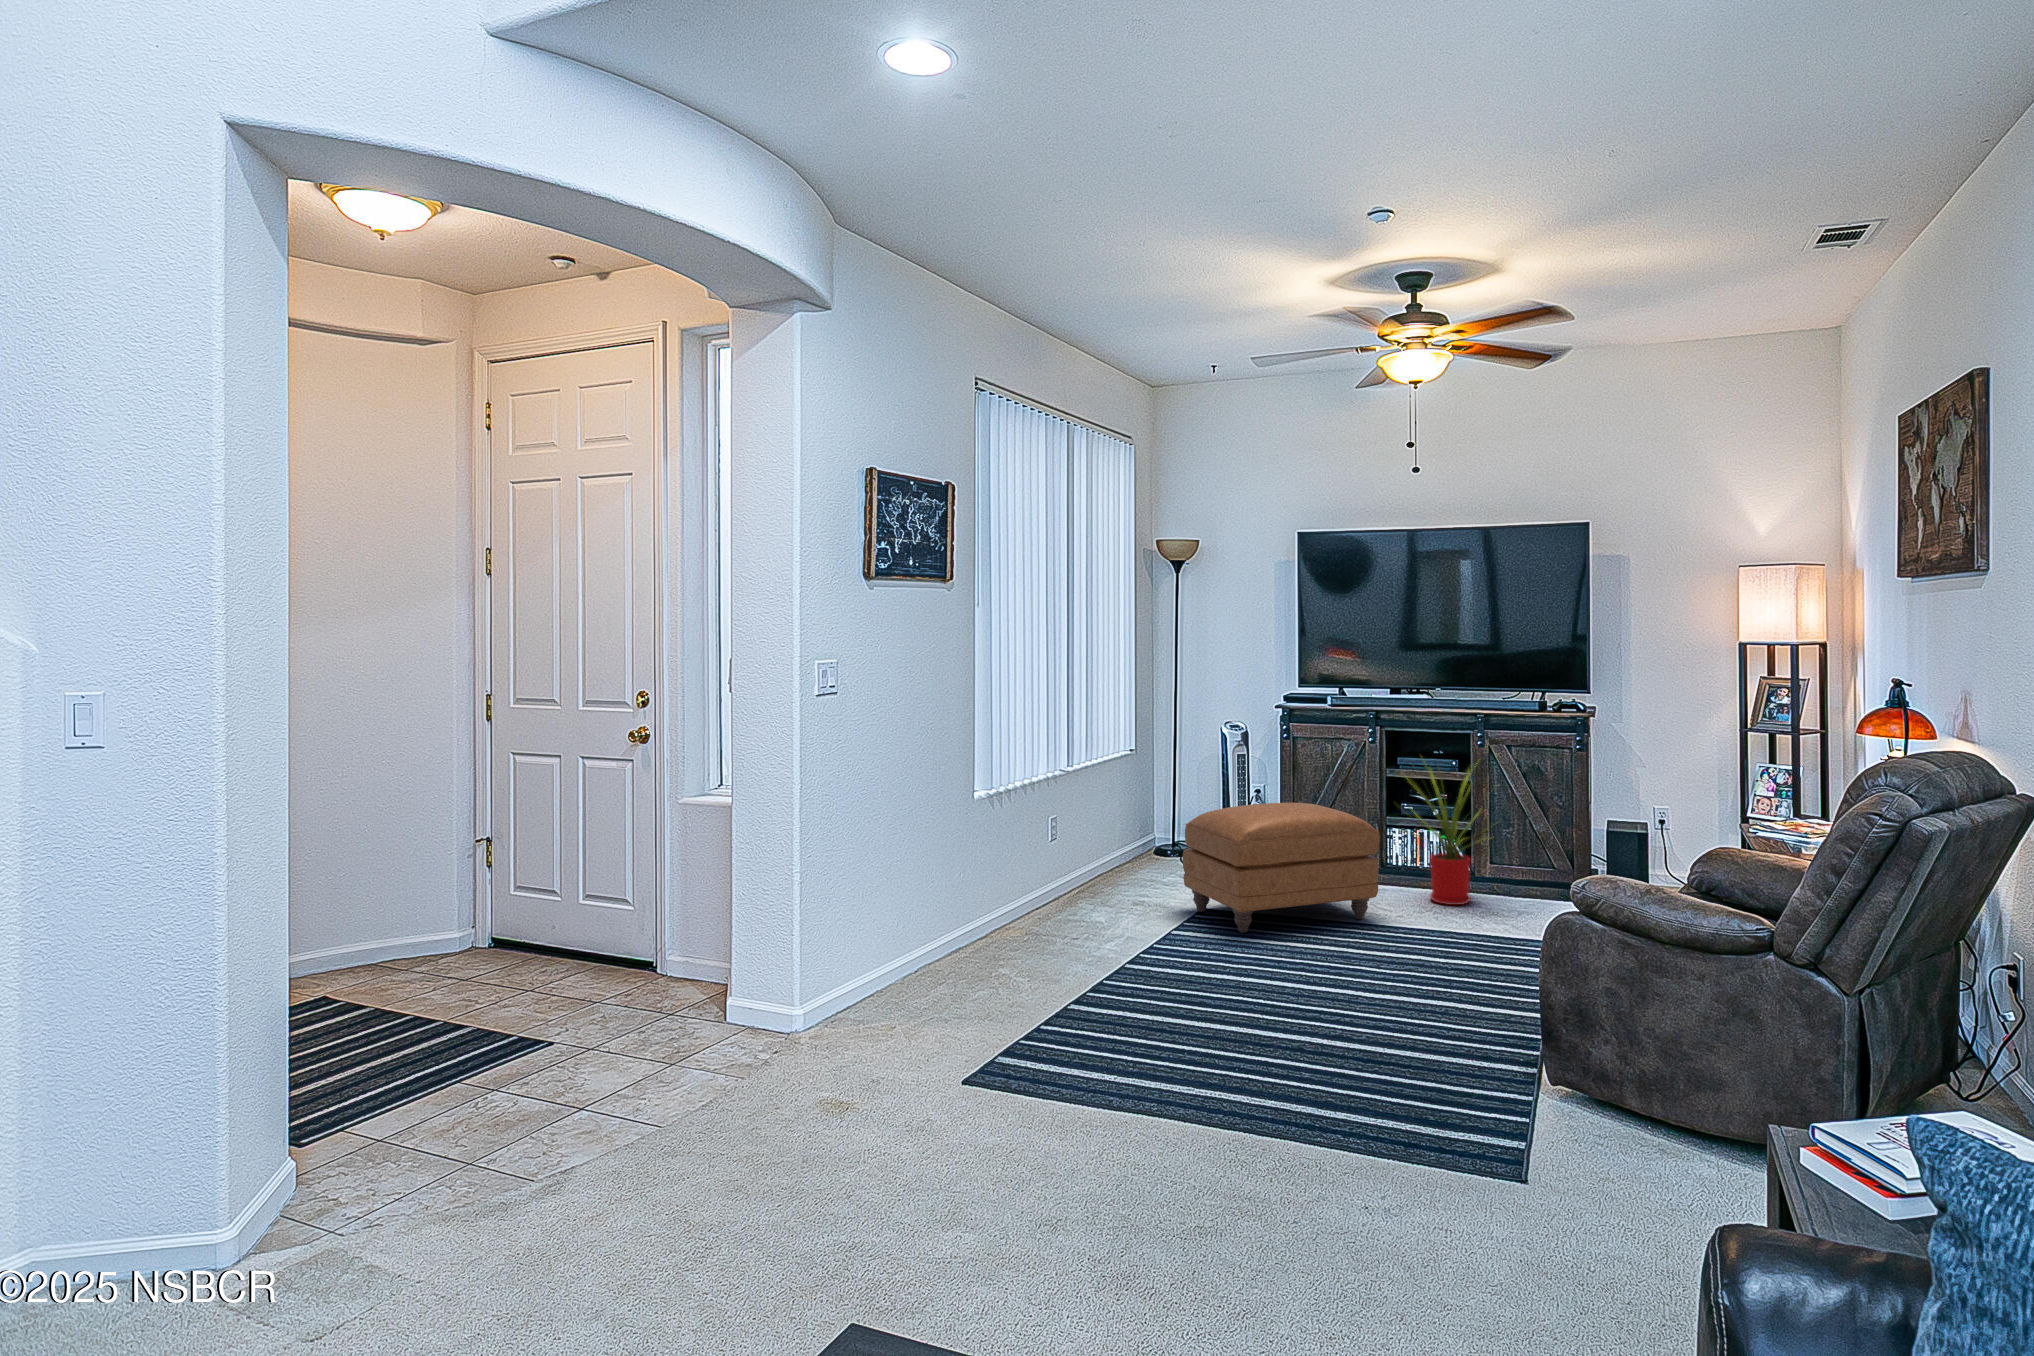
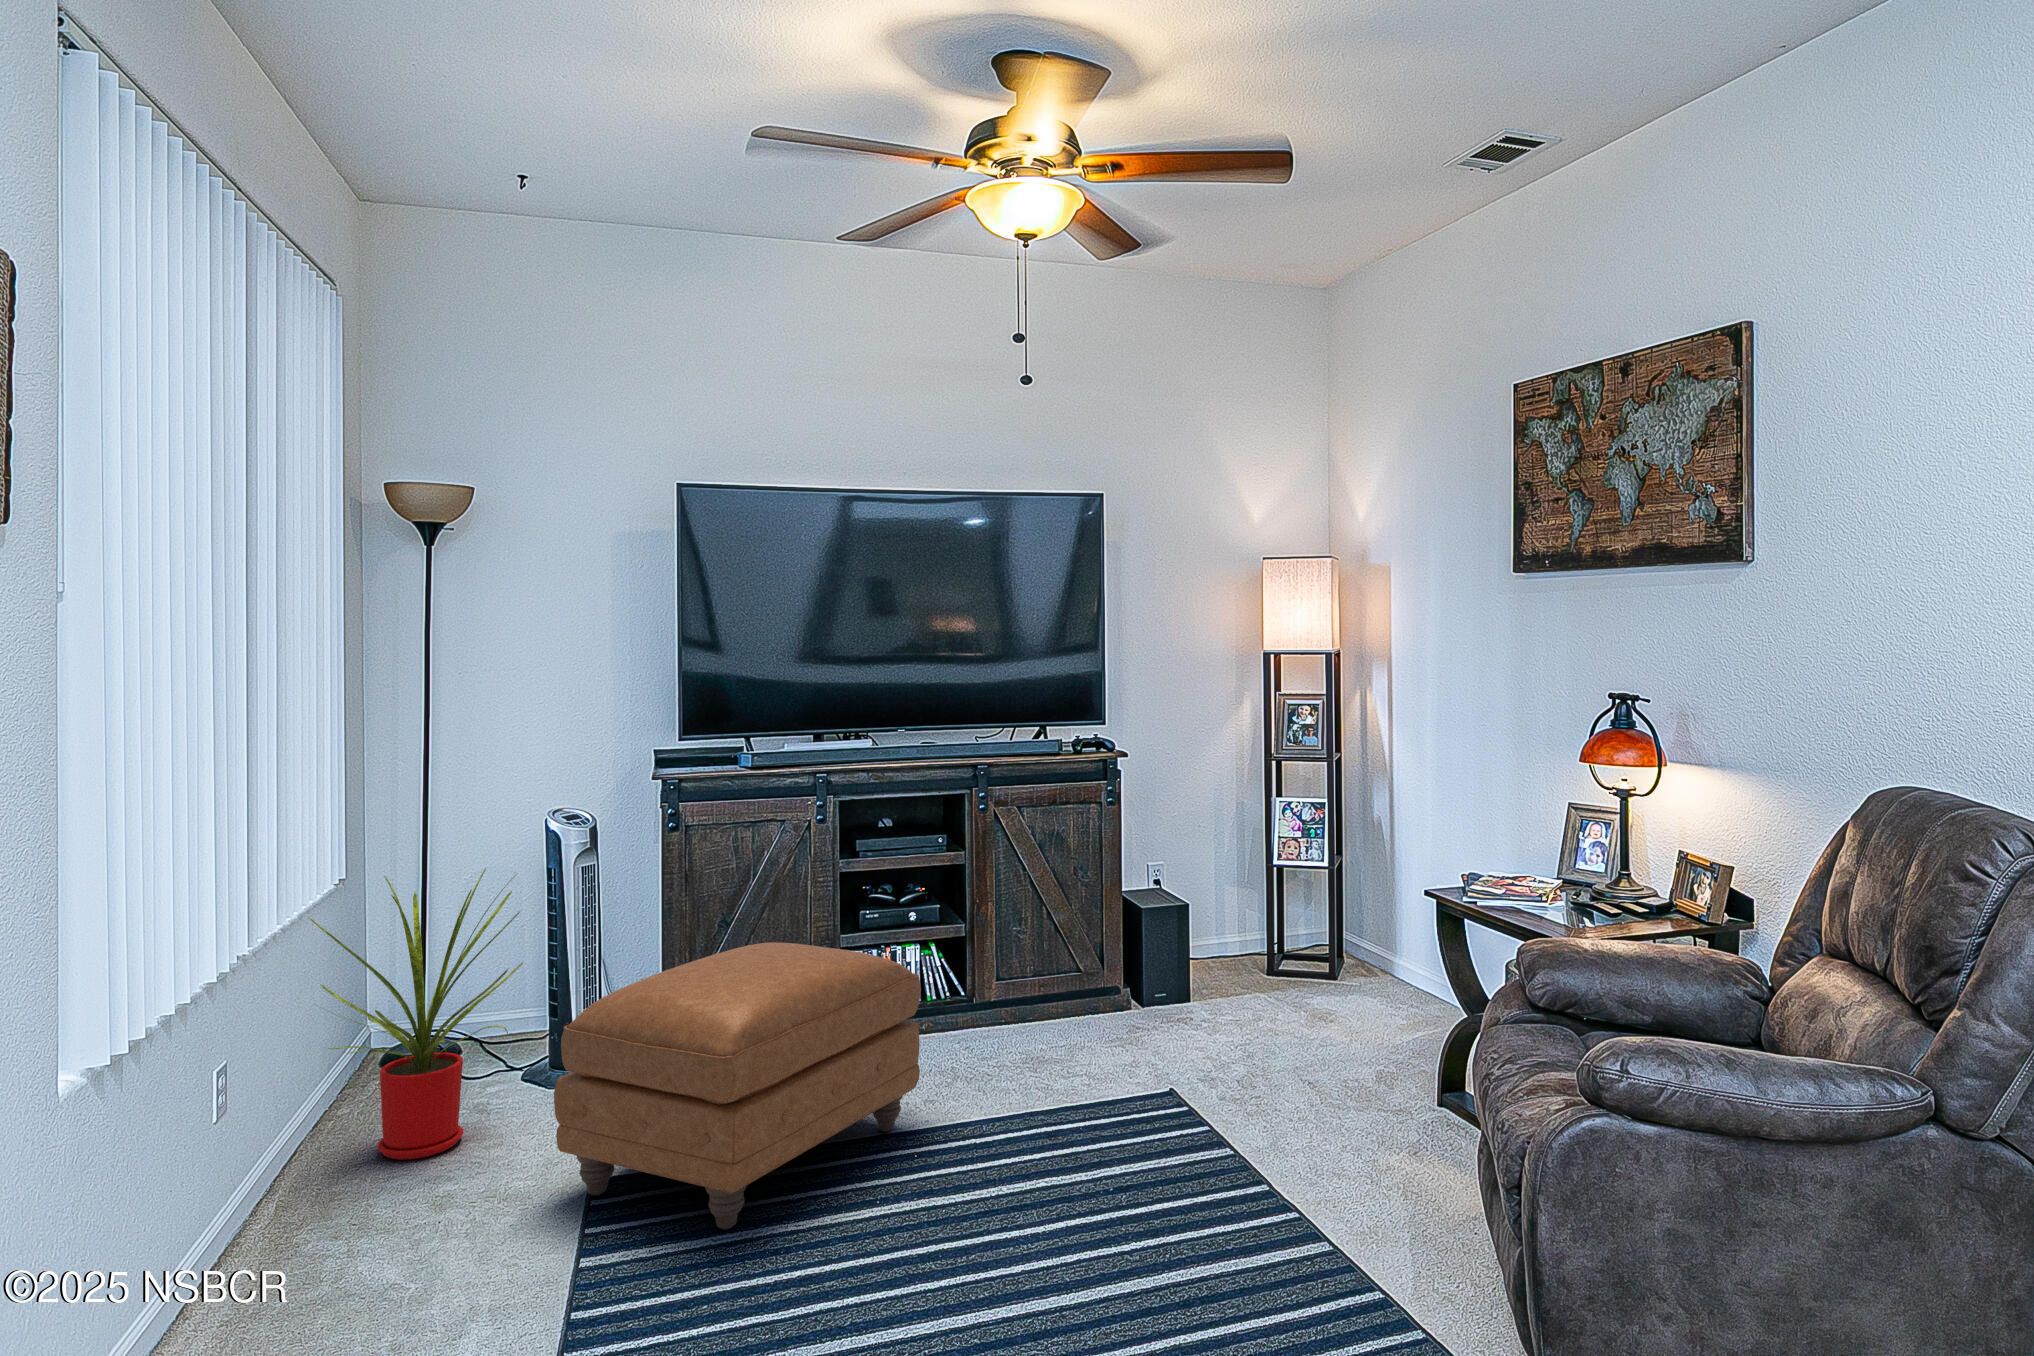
house plant: present [1403,770,1479,905] -> present [309,868,523,1160]

